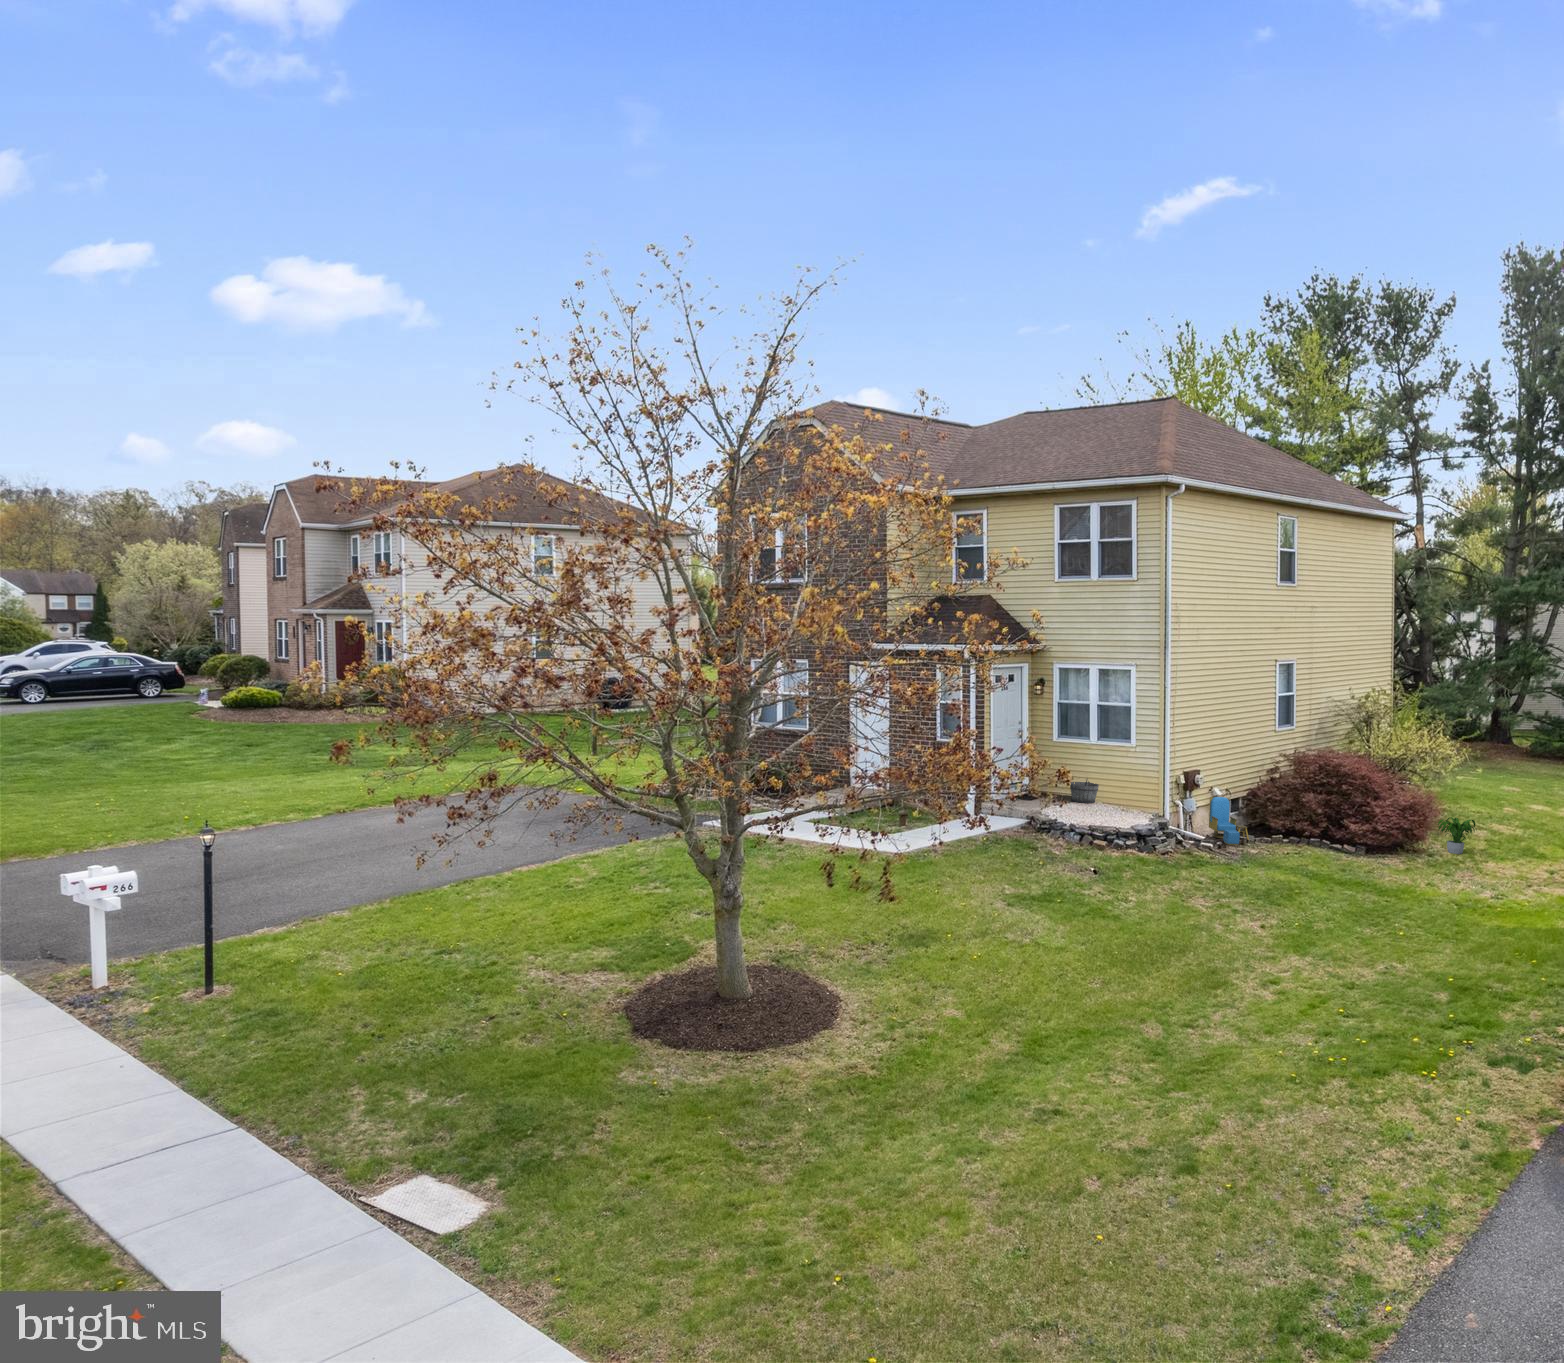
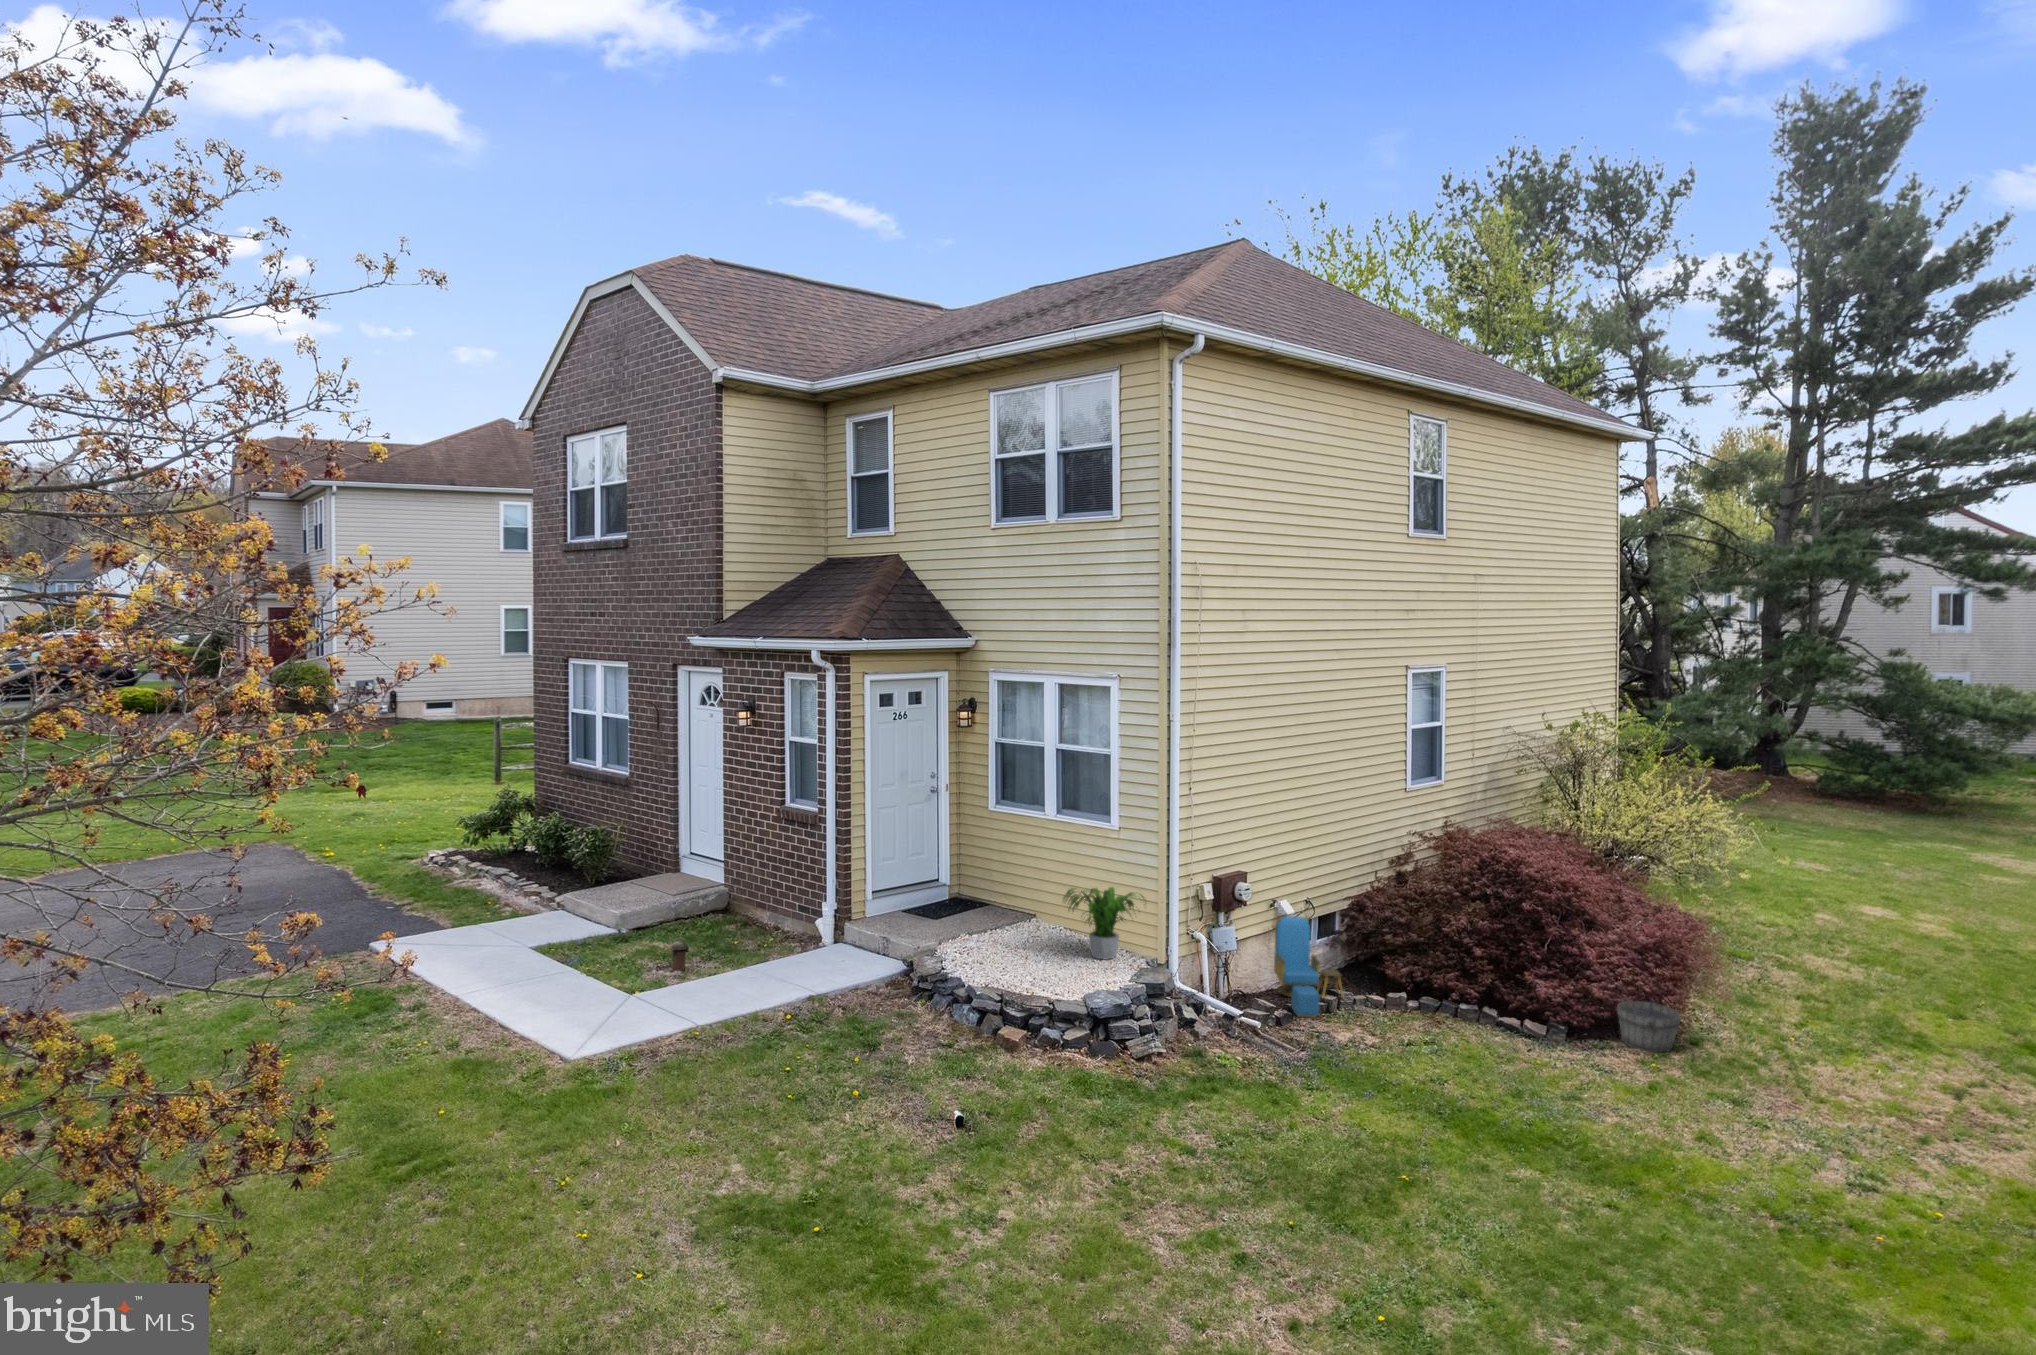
wooden bucket: present [1070,780,1099,803] -> present [1617,1001,1681,1052]
potted plant: present [1438,817,1477,854] -> present [1064,887,1143,960]

